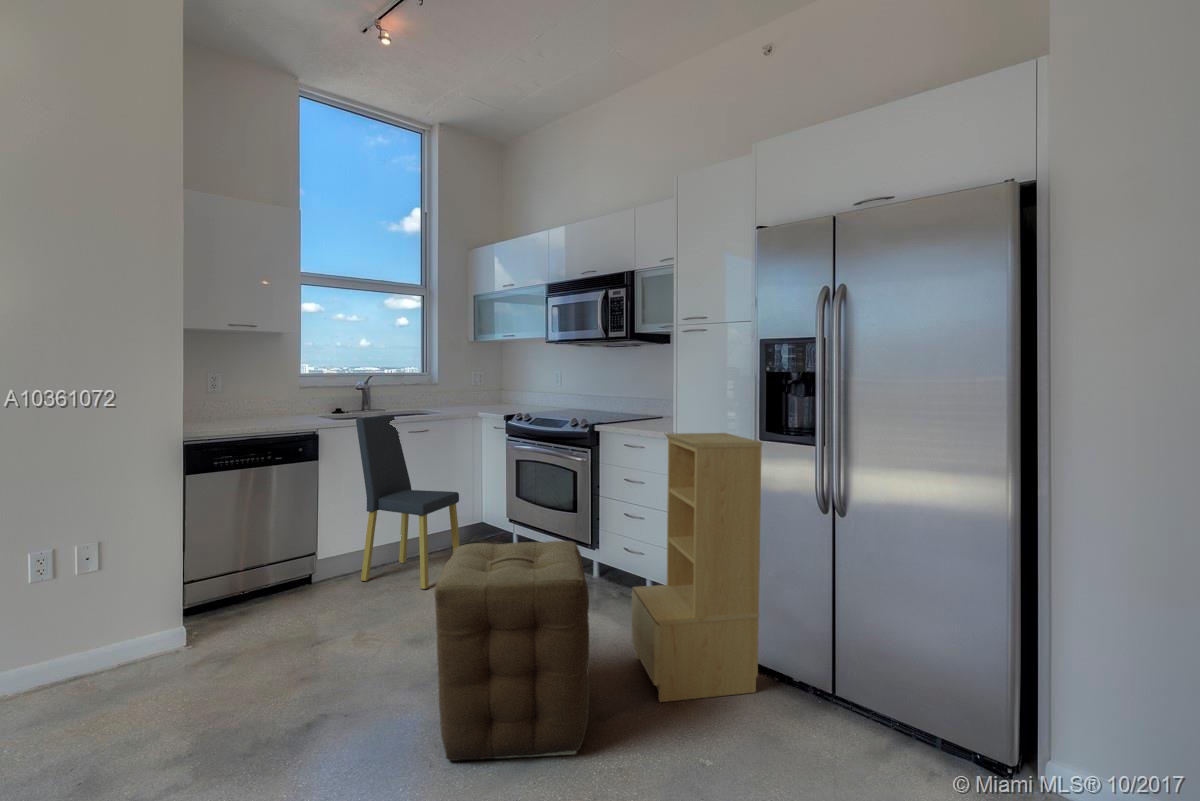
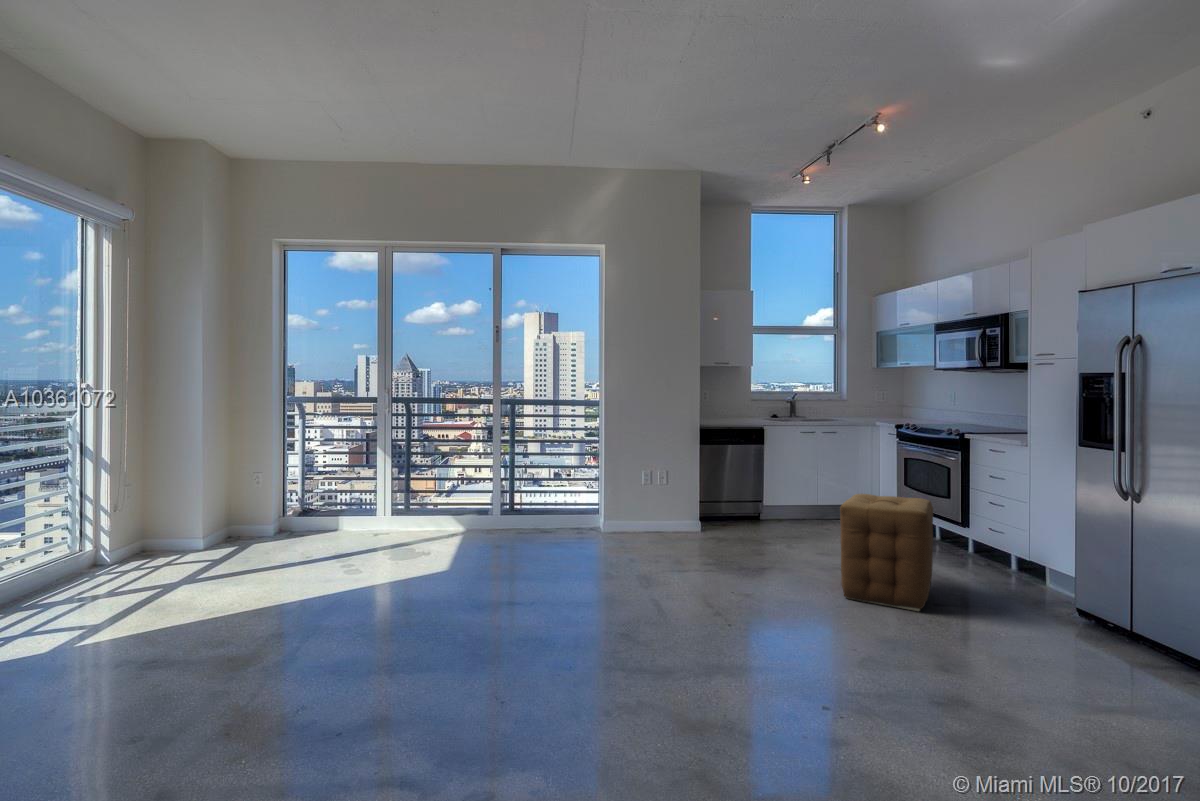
dining chair: present [356,415,460,589] -> none [790,420,860,537]
bookshelf: present [631,433,762,702] -> none [976,438,1075,619]

